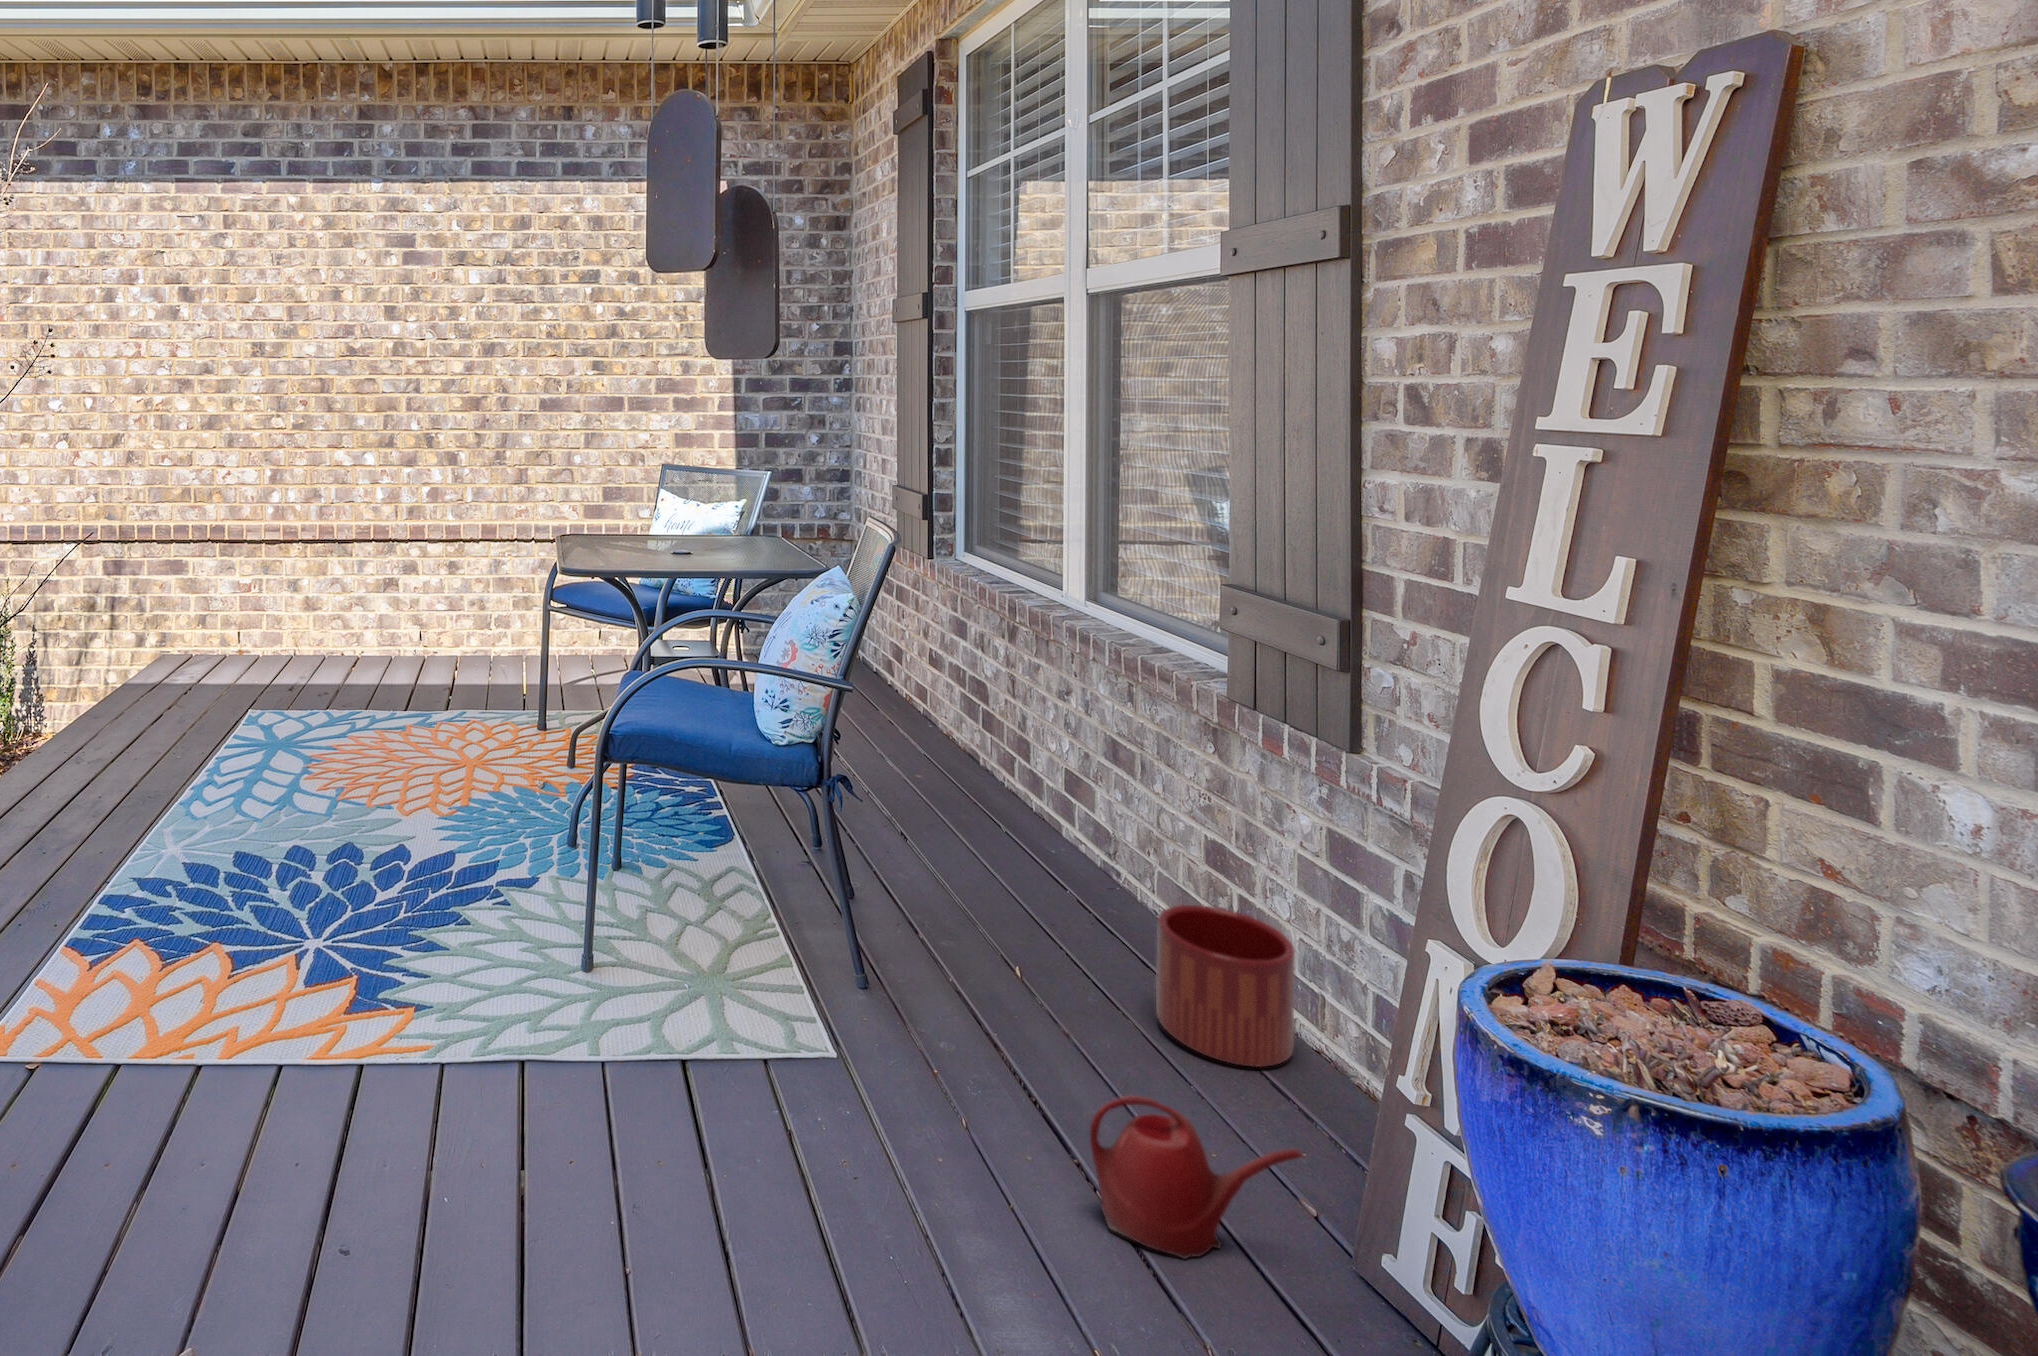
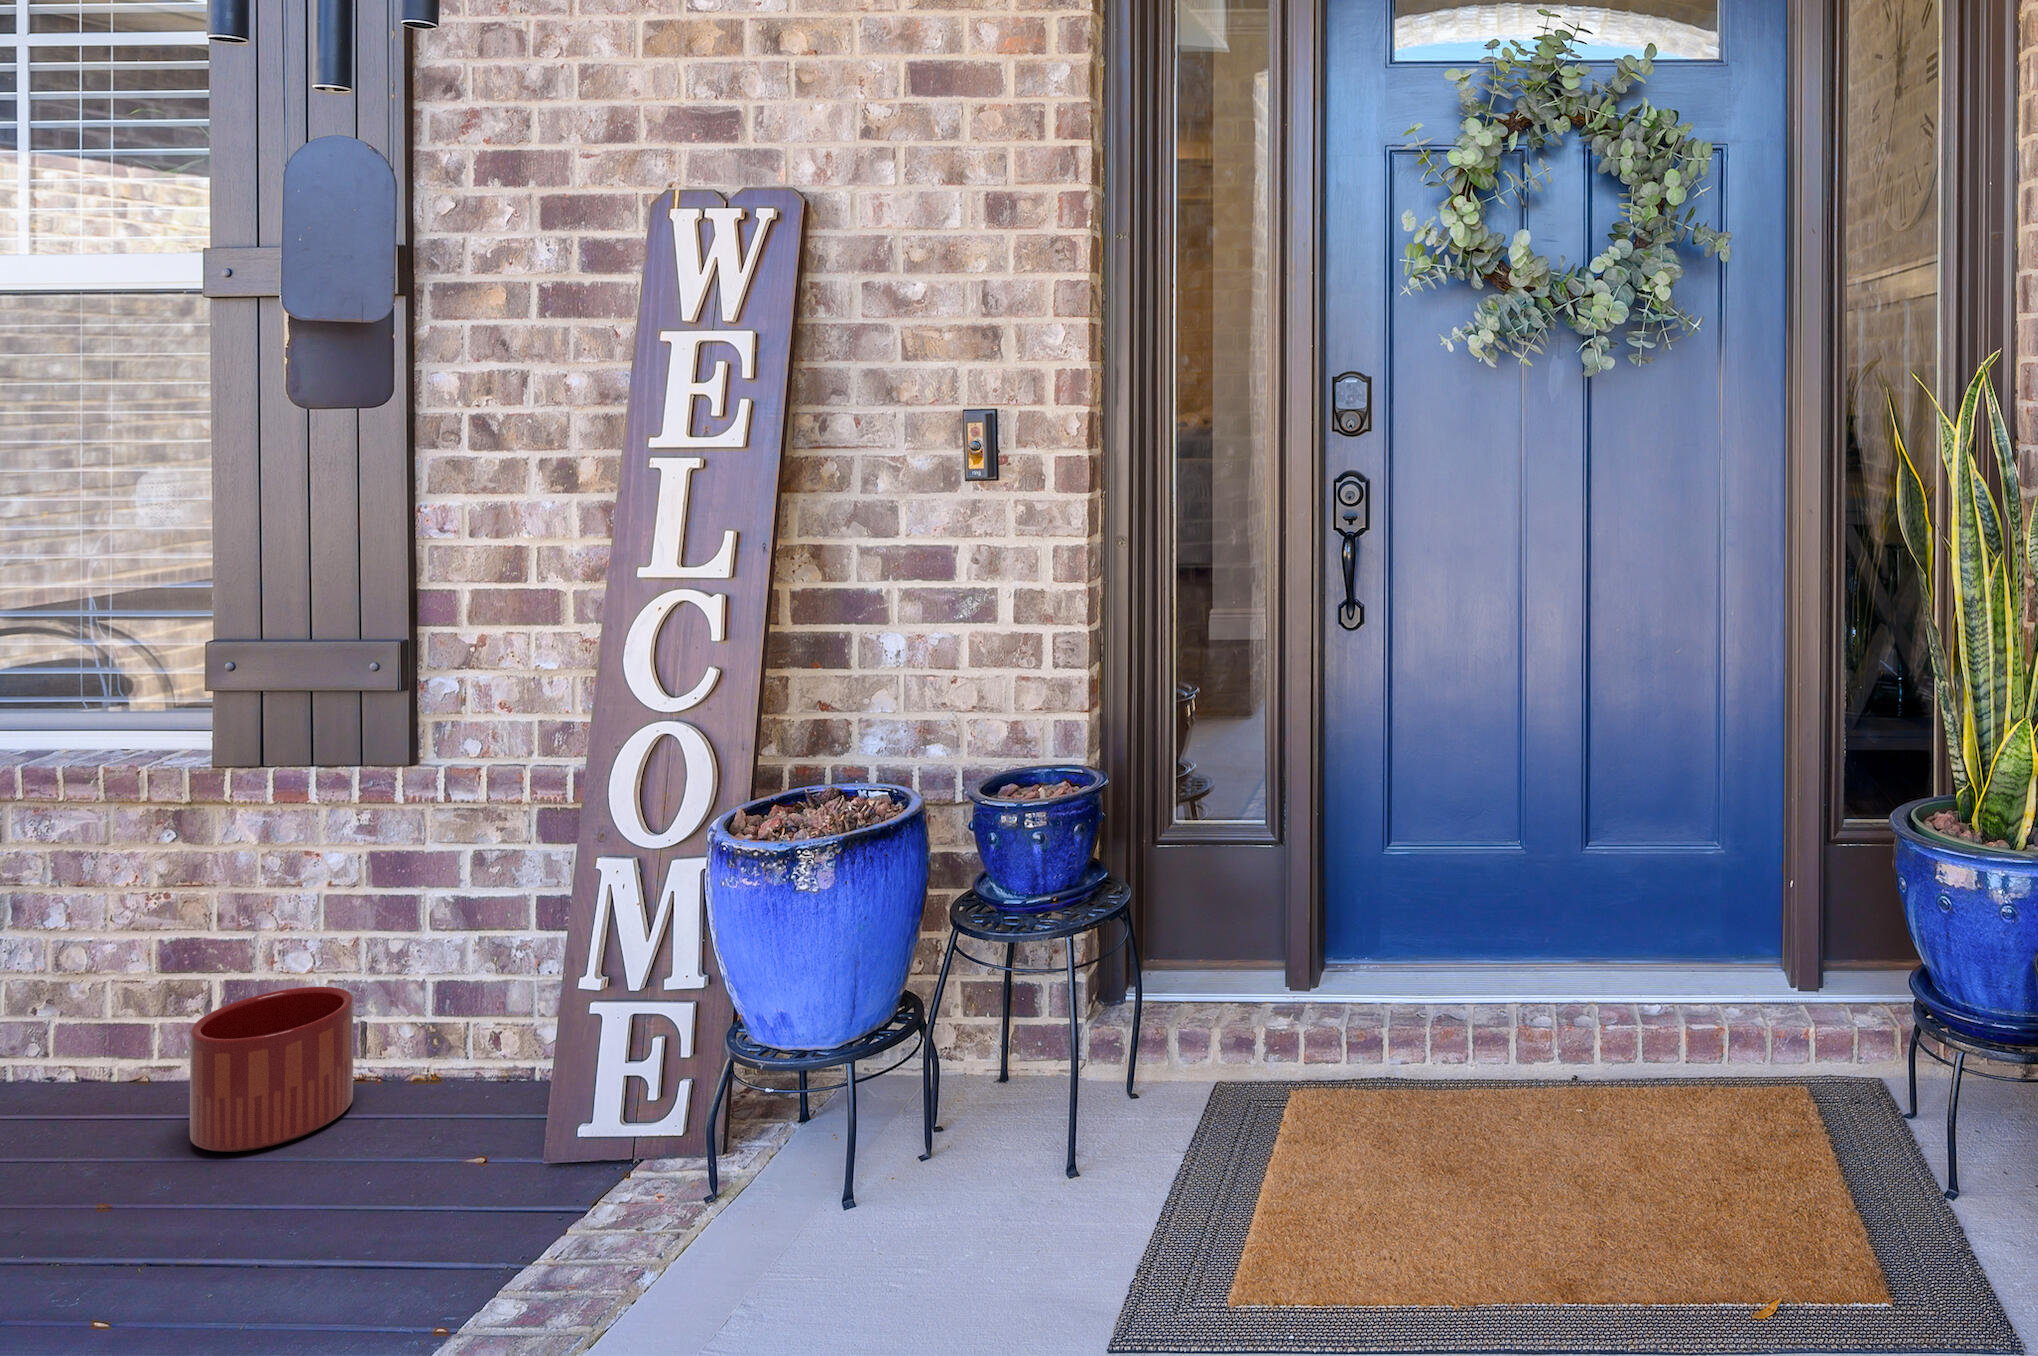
watering can: present [1090,1095,1302,1259] -> none [335,1095,516,1282]

